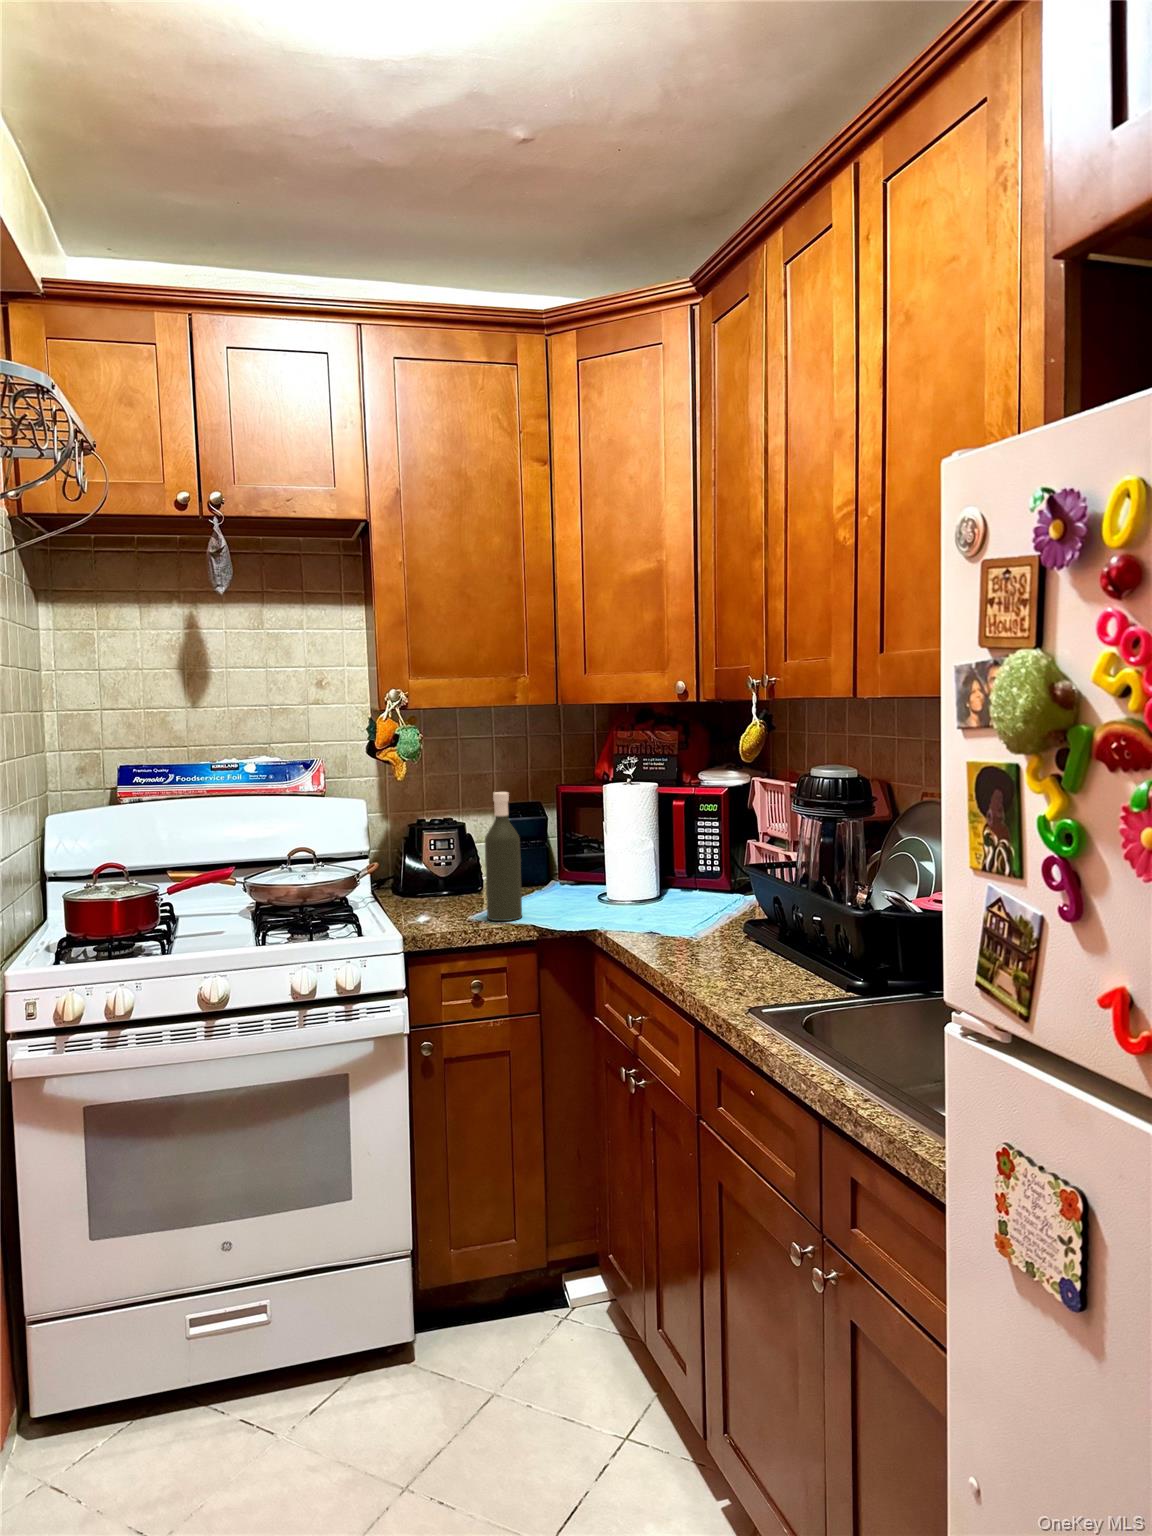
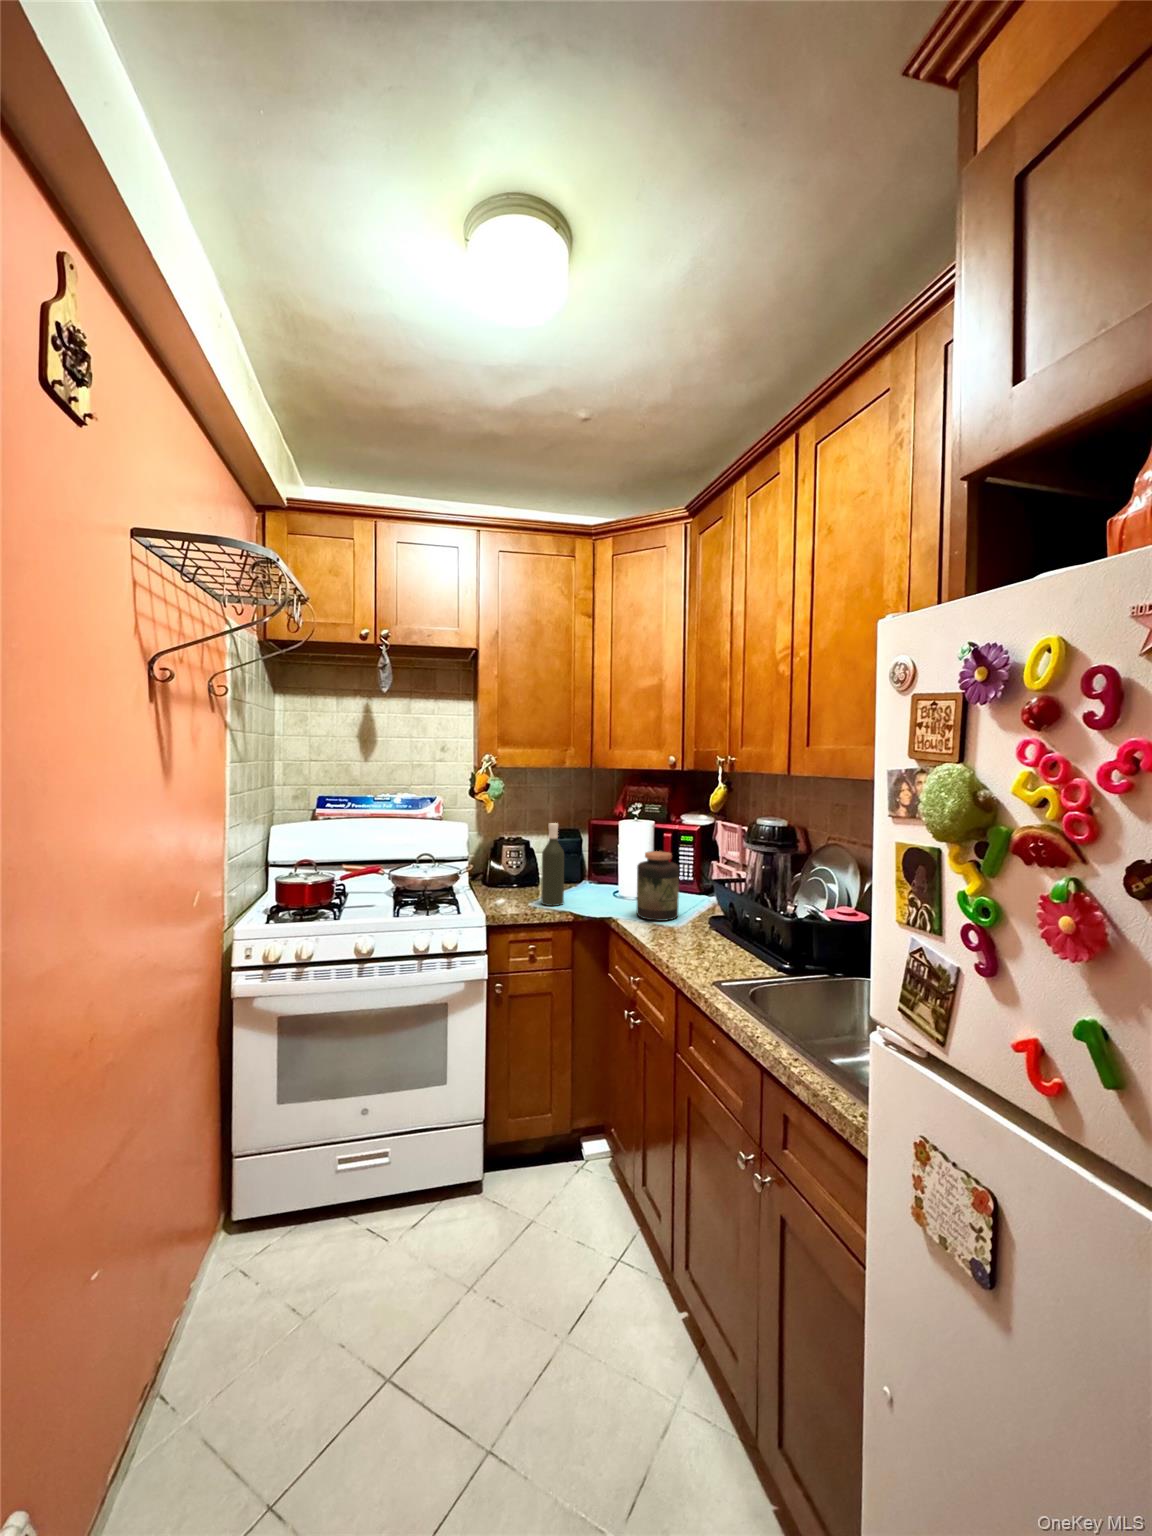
jar: none [635,827,700,933] -> present [637,851,679,921]

